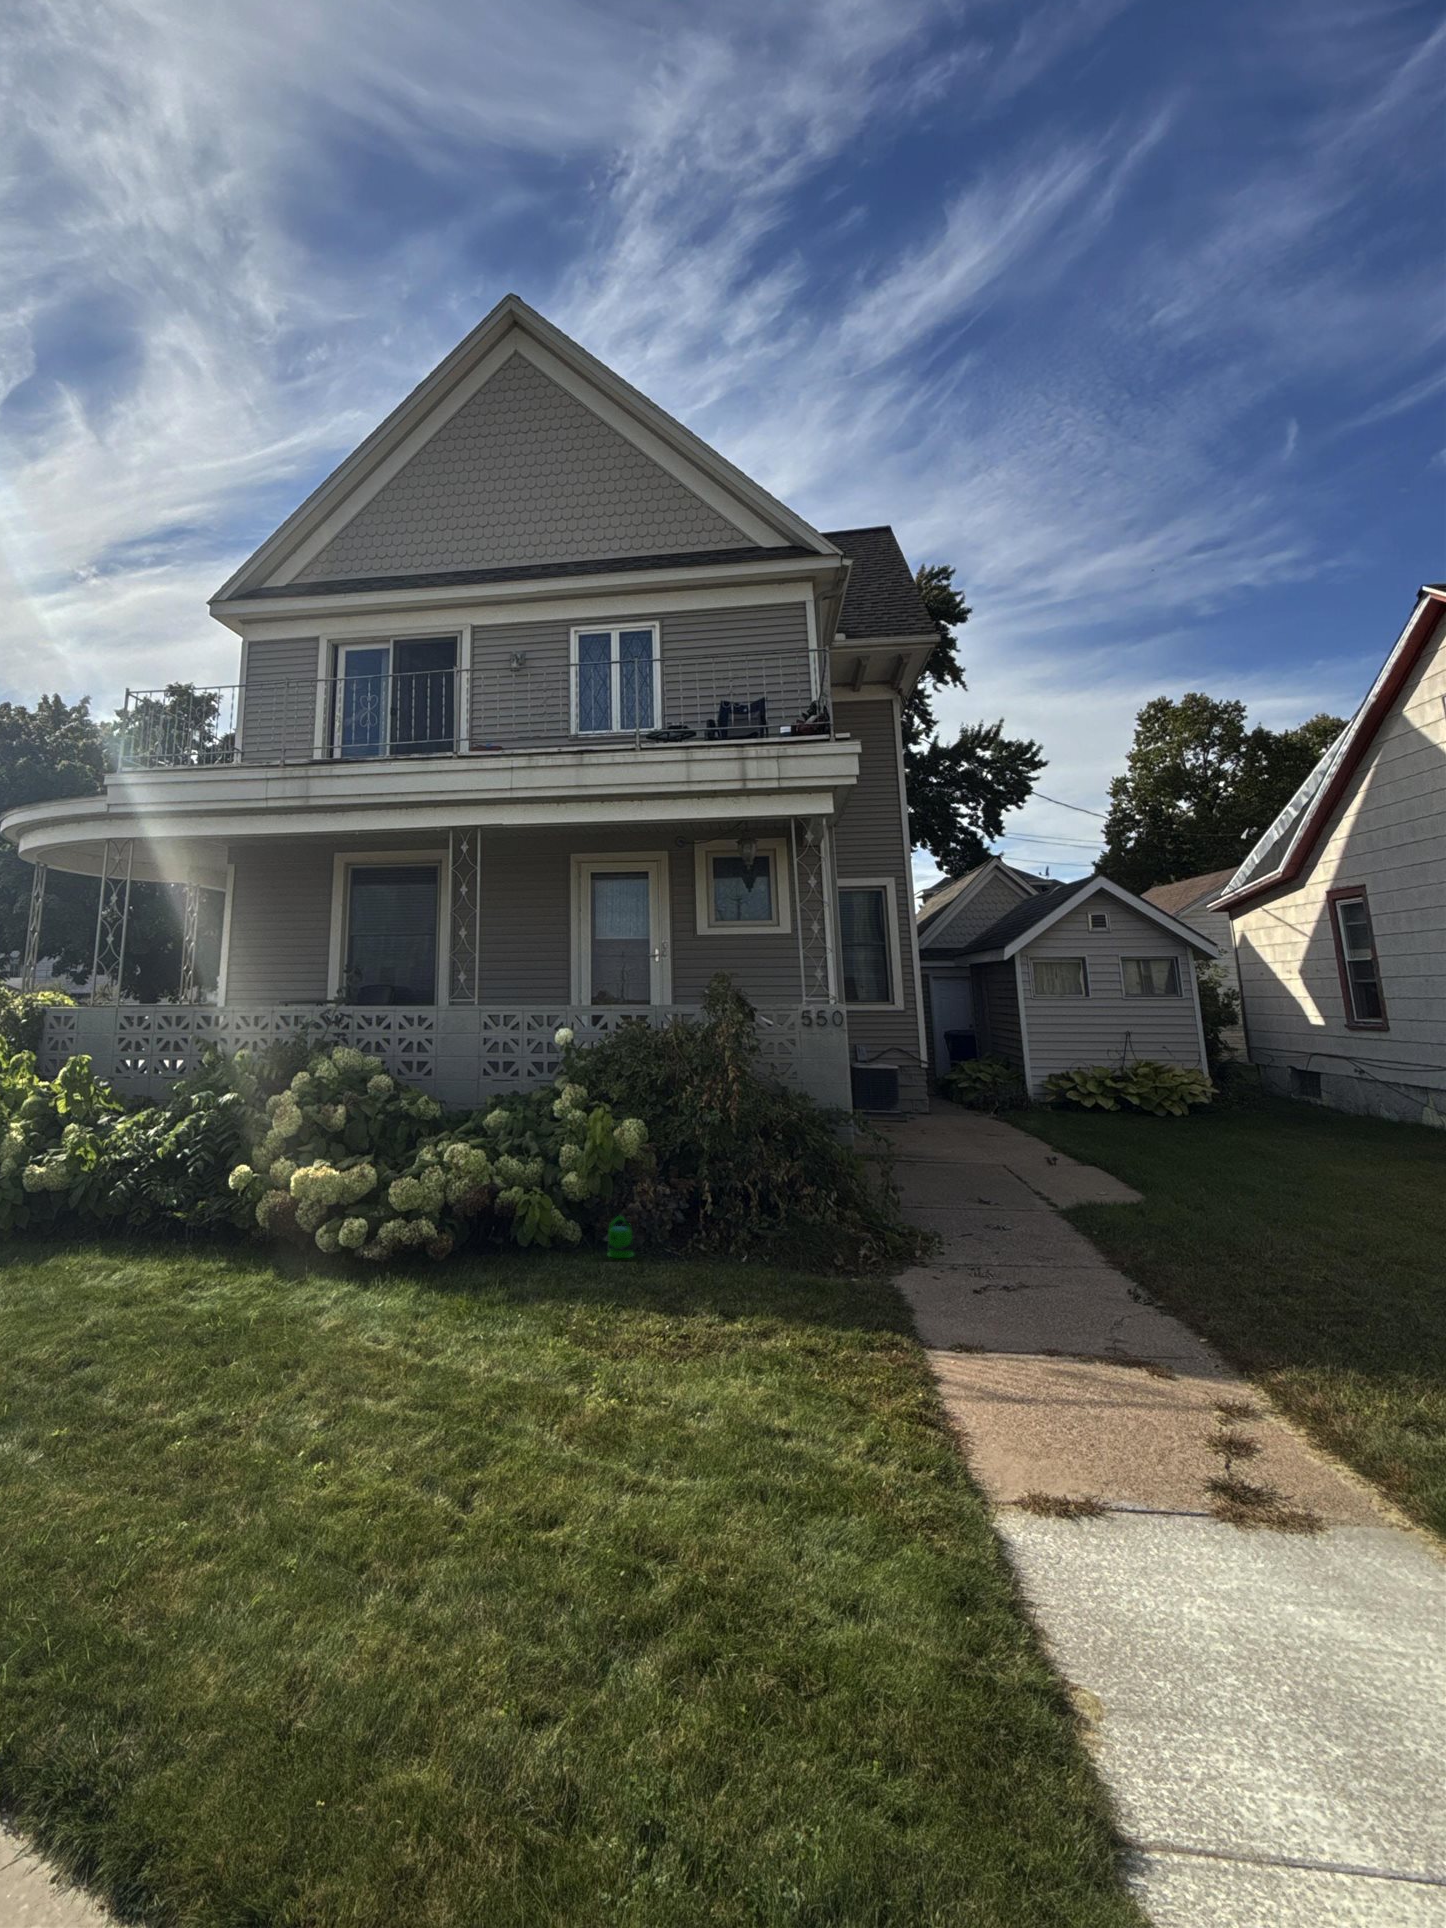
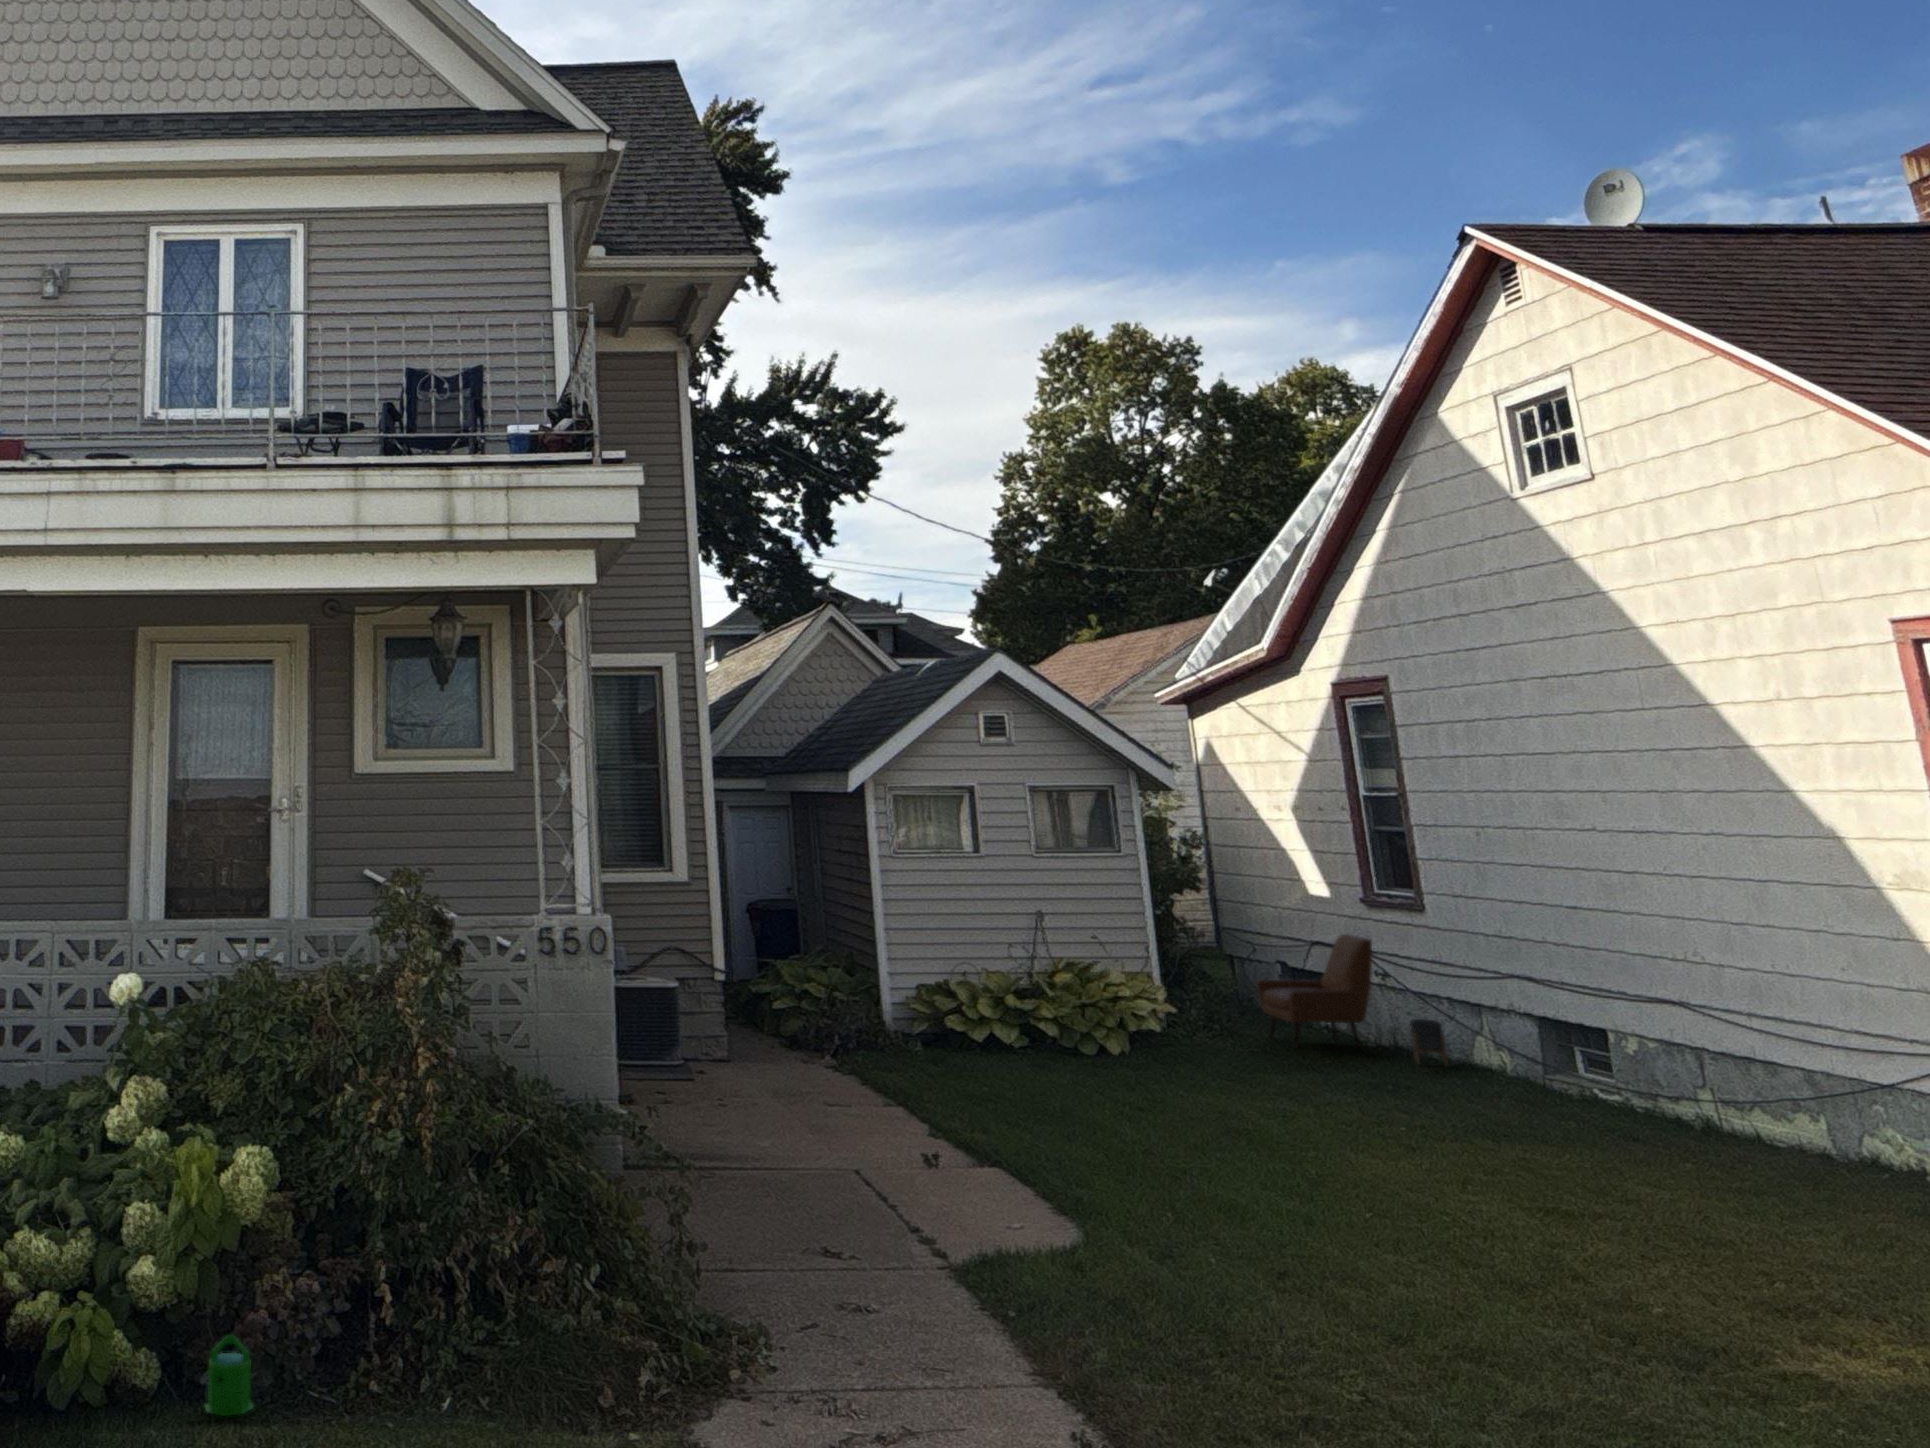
chair: none [1274,1048,1353,1116] -> present [1257,934,1372,1047]
planter: none [1378,1097,1405,1126] -> present [1410,1019,1448,1066]

